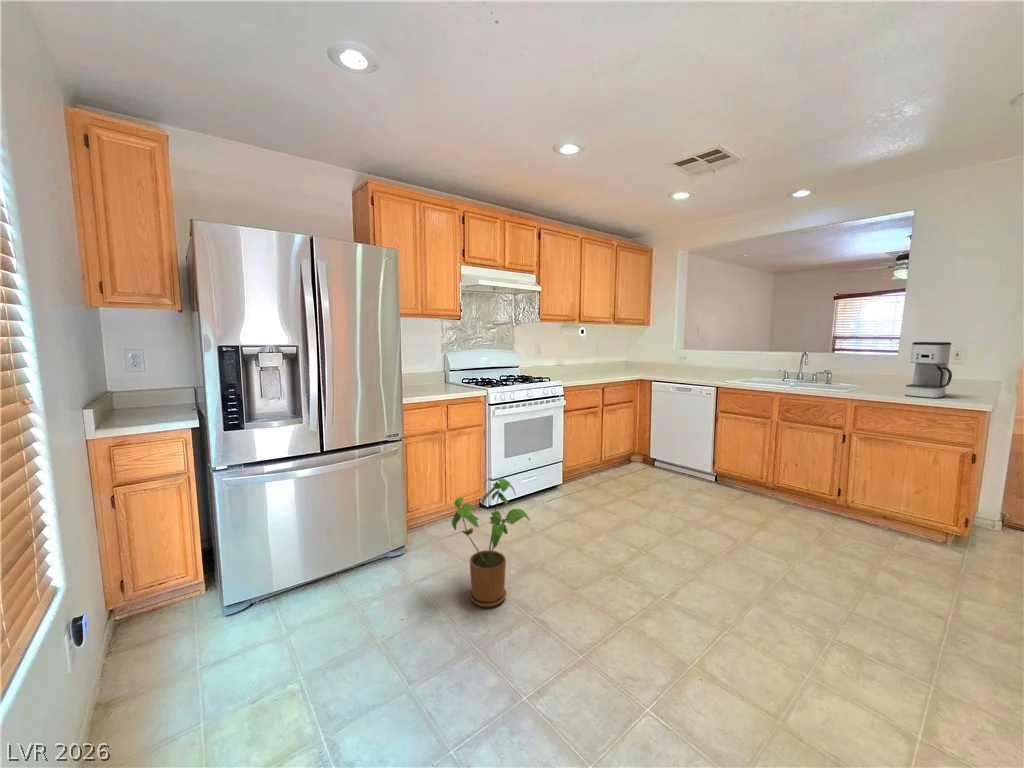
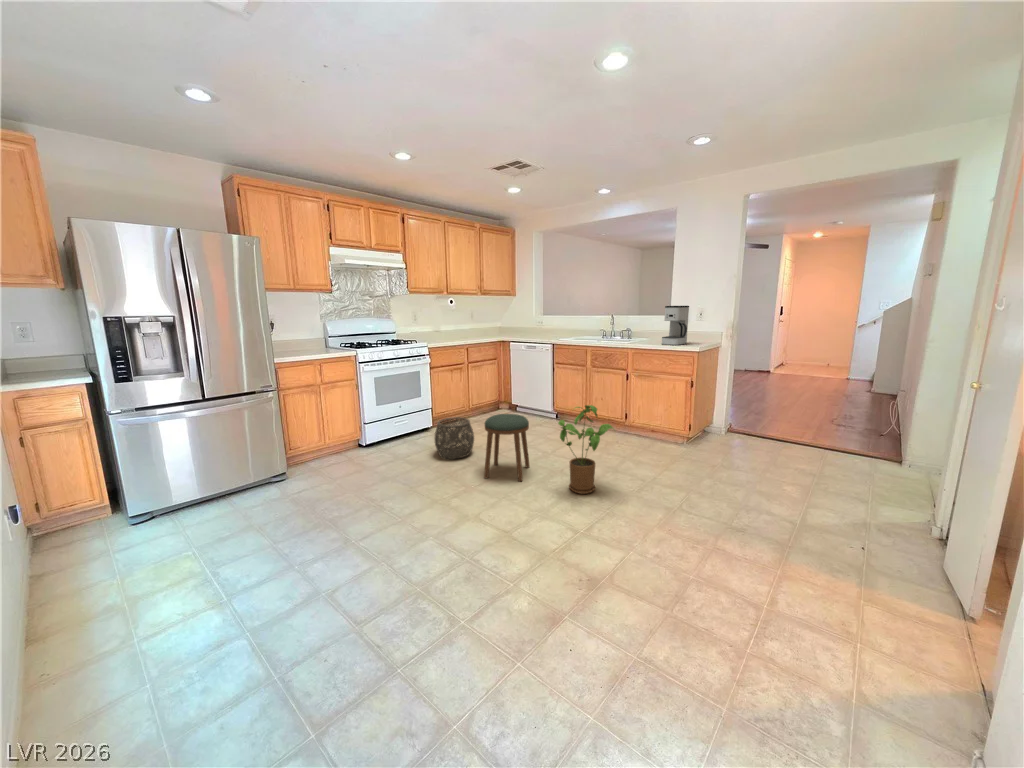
house plant: present [452,478,530,607] -> present [558,405,613,494]
woven basket: none [584,482,637,541] -> present [435,417,474,459]
stool: none [671,487,739,592] -> present [484,414,530,481]

